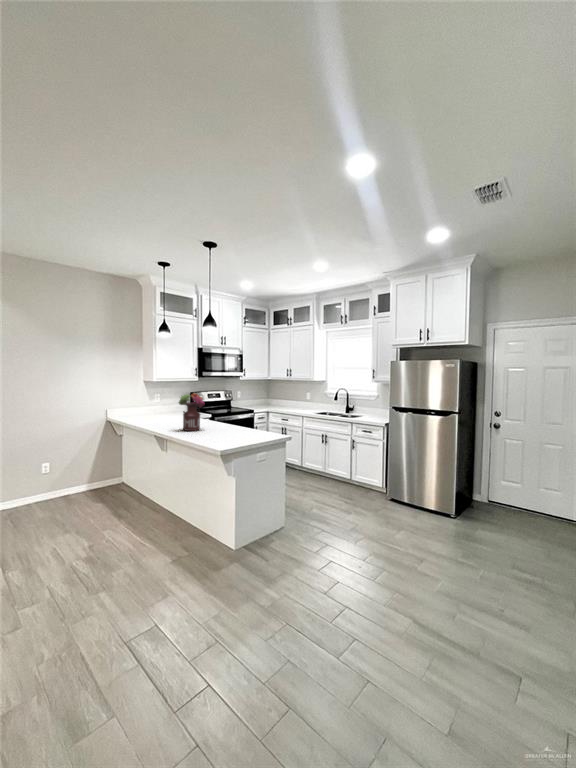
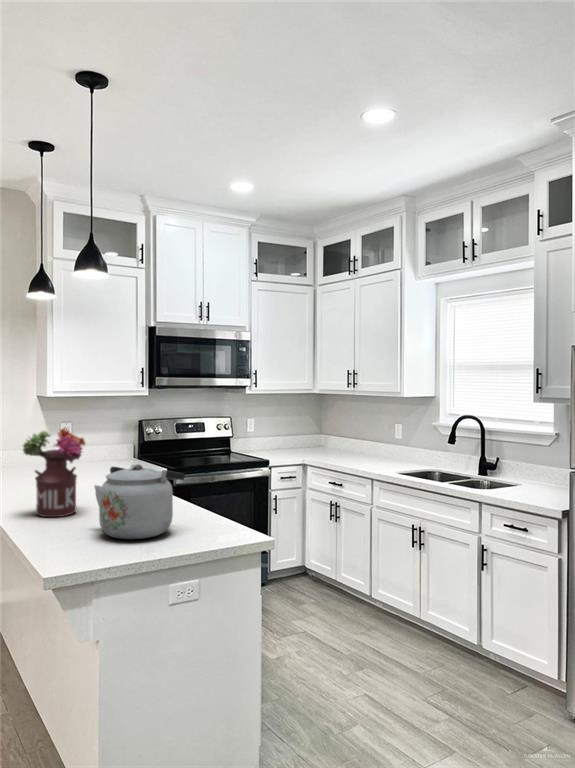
kettle: none [217,406,255,436] -> present [95,464,185,539]

